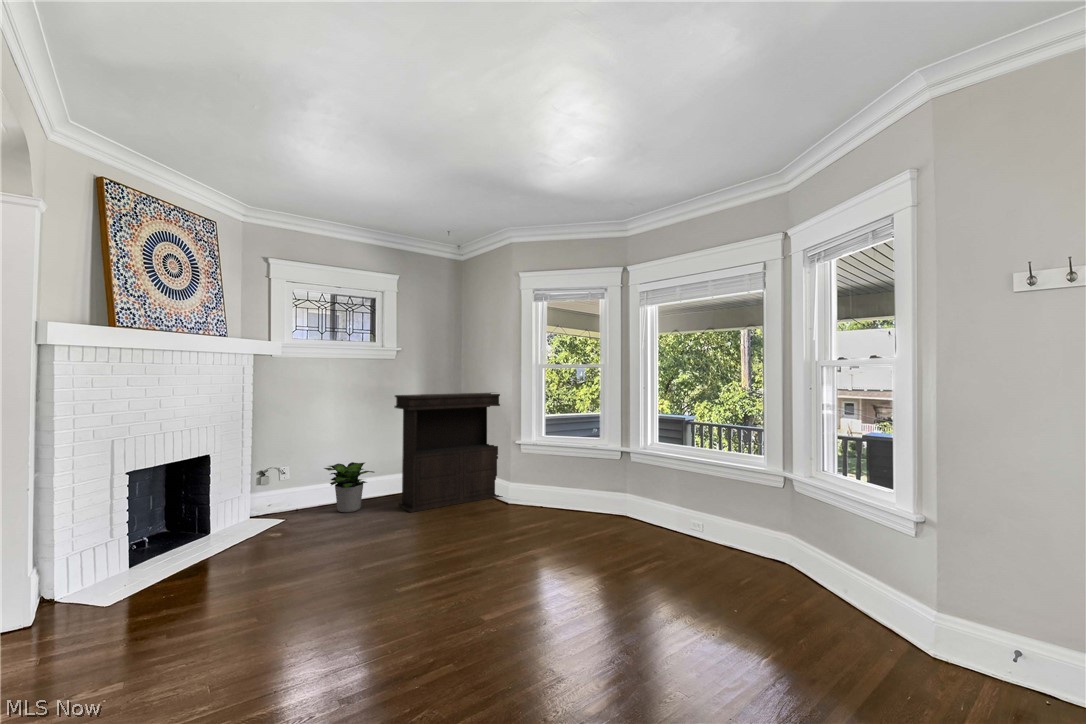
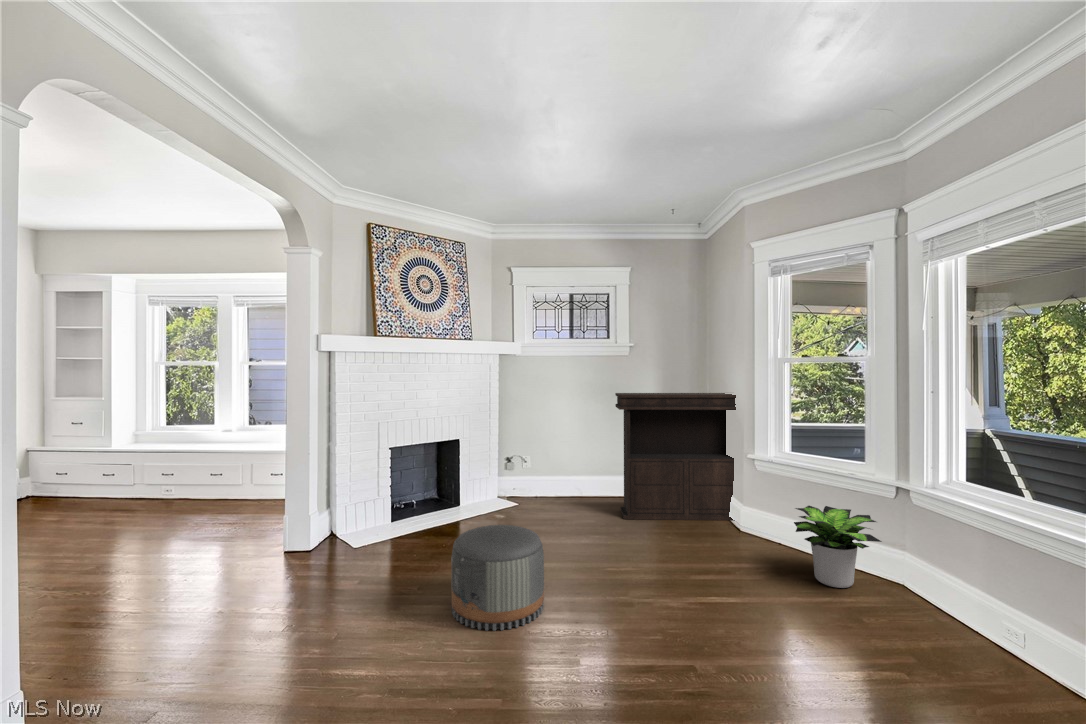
potted plant: present [324,462,374,512] -> present [794,506,882,588]
pouf: none [326,524,421,627] -> present [452,525,544,631]

